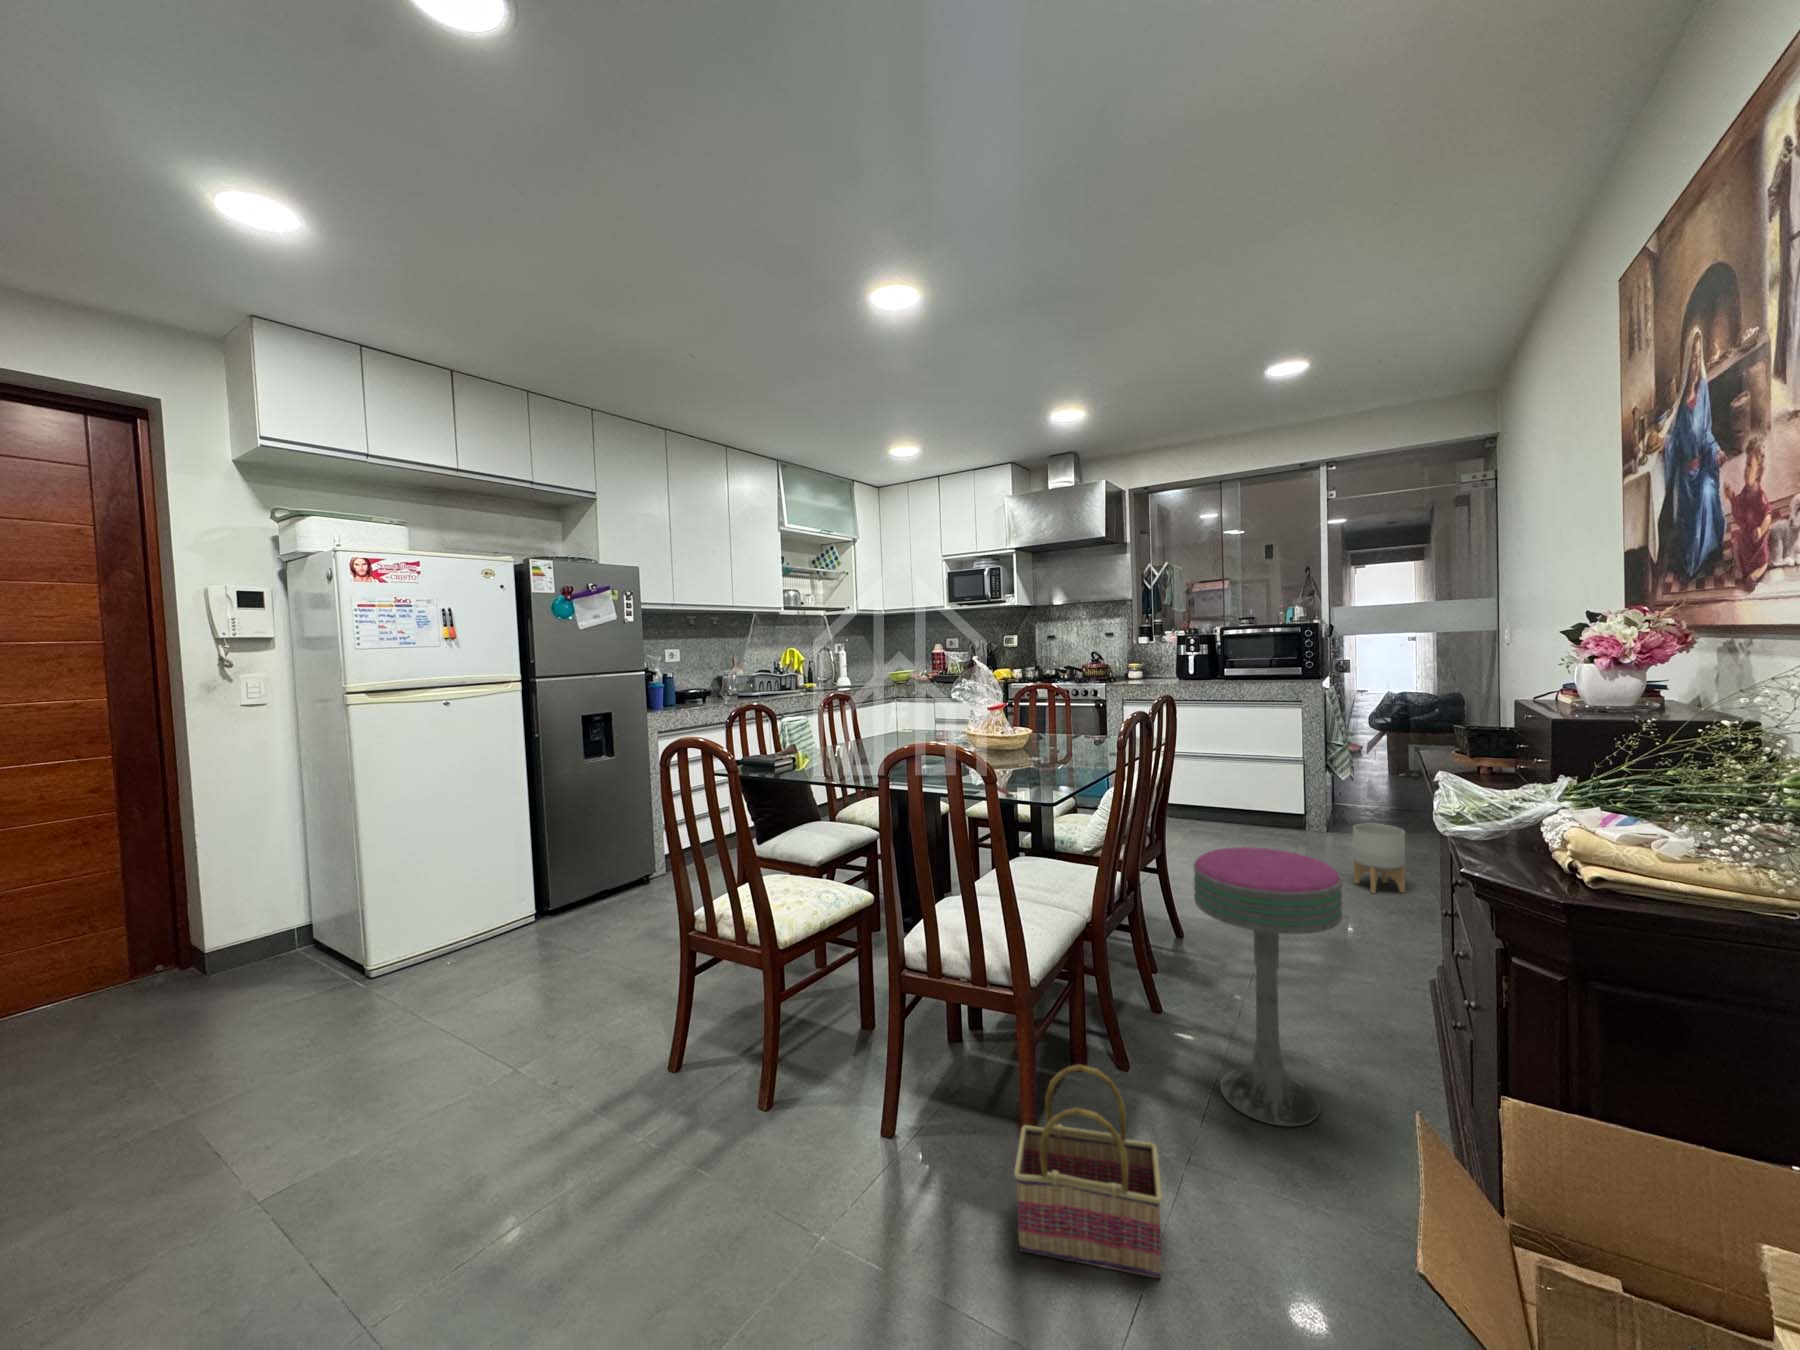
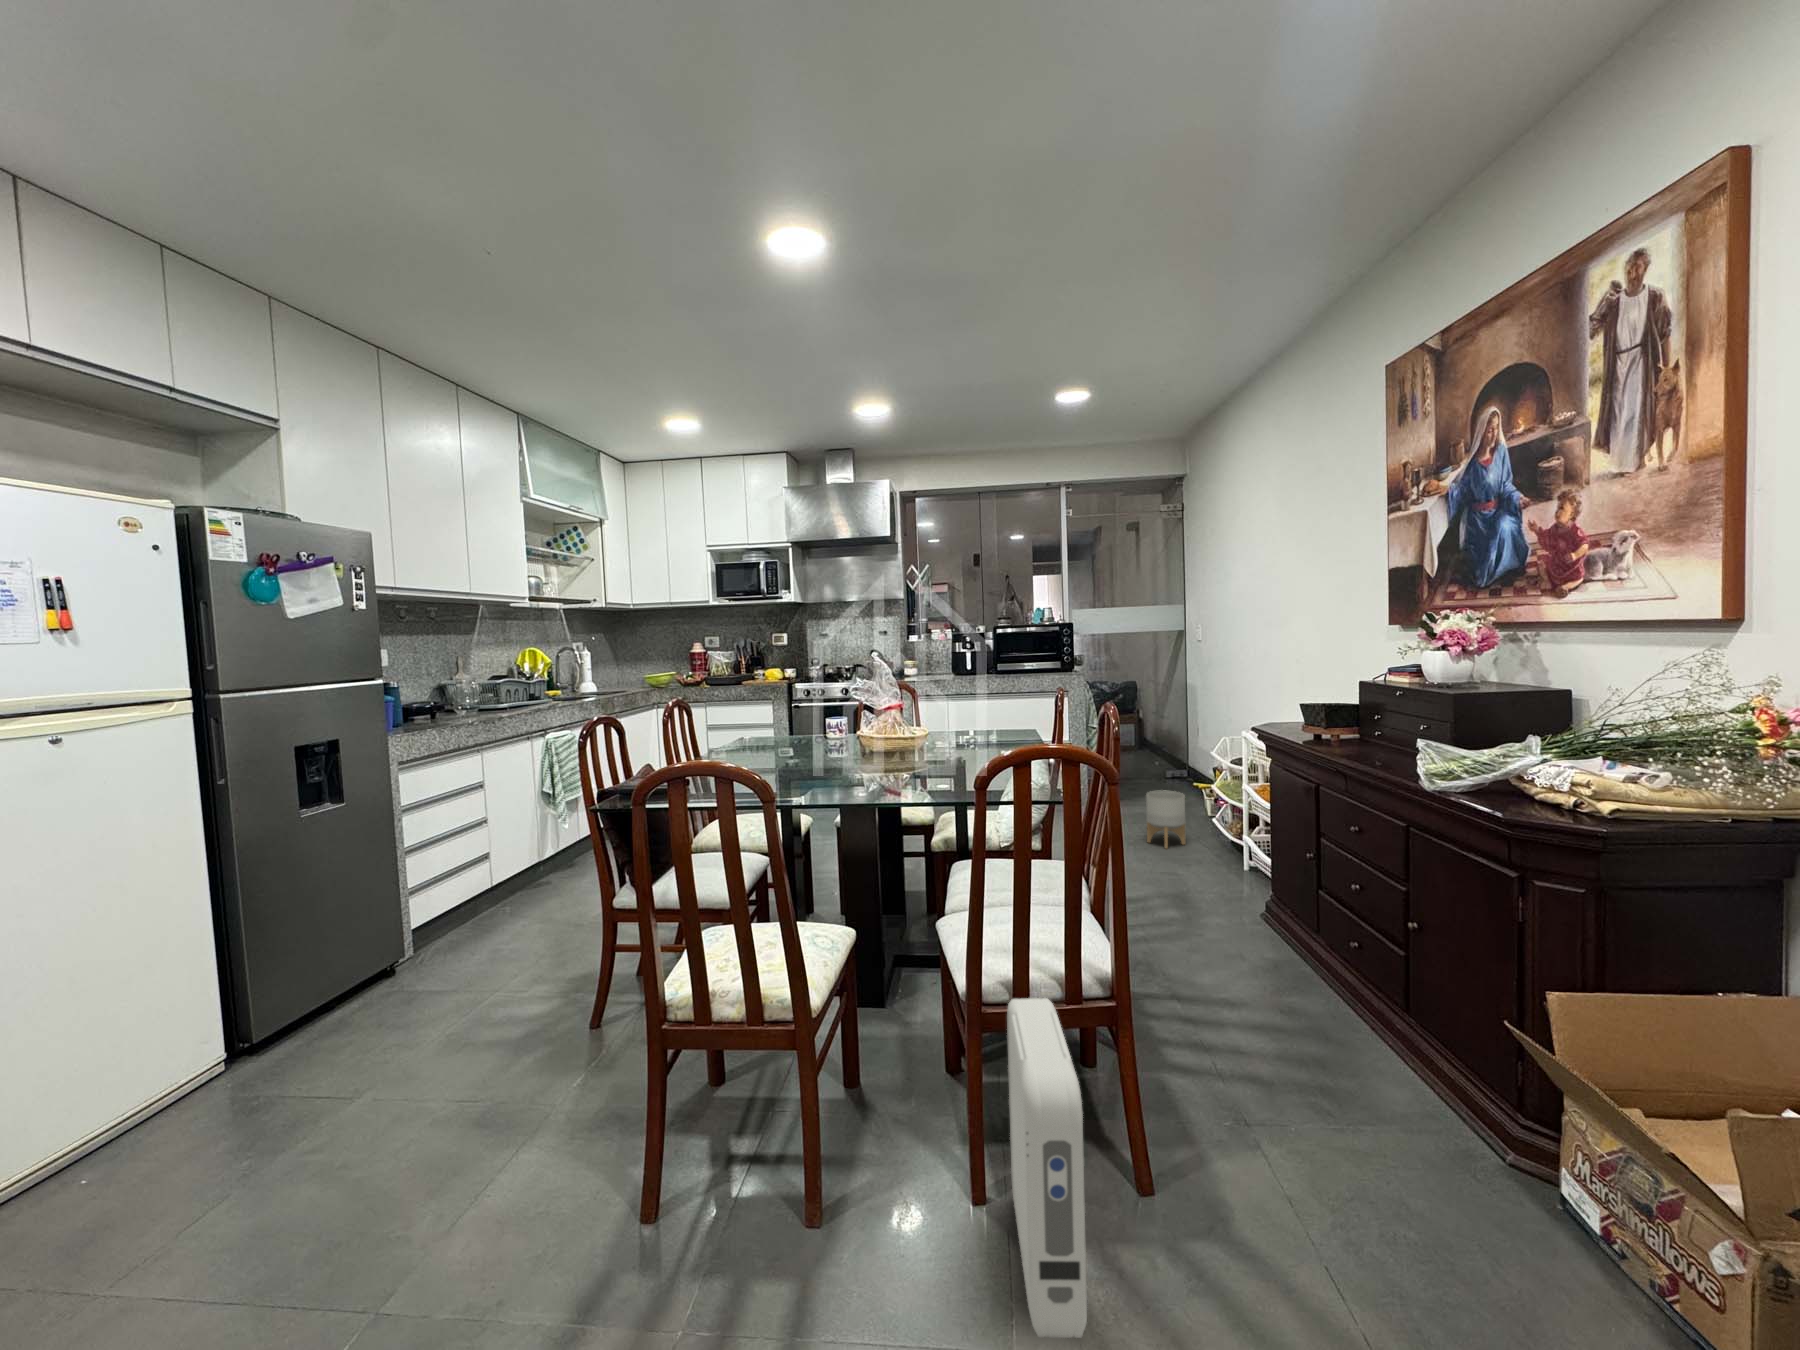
bar stool: present [1193,847,1342,1126] -> none [1188,820,1320,1065]
air purifier: none [823,962,943,1244] -> present [1007,998,1087,1338]
basket: present [1014,1065,1162,1278] -> none [1165,1058,1334,1271]

